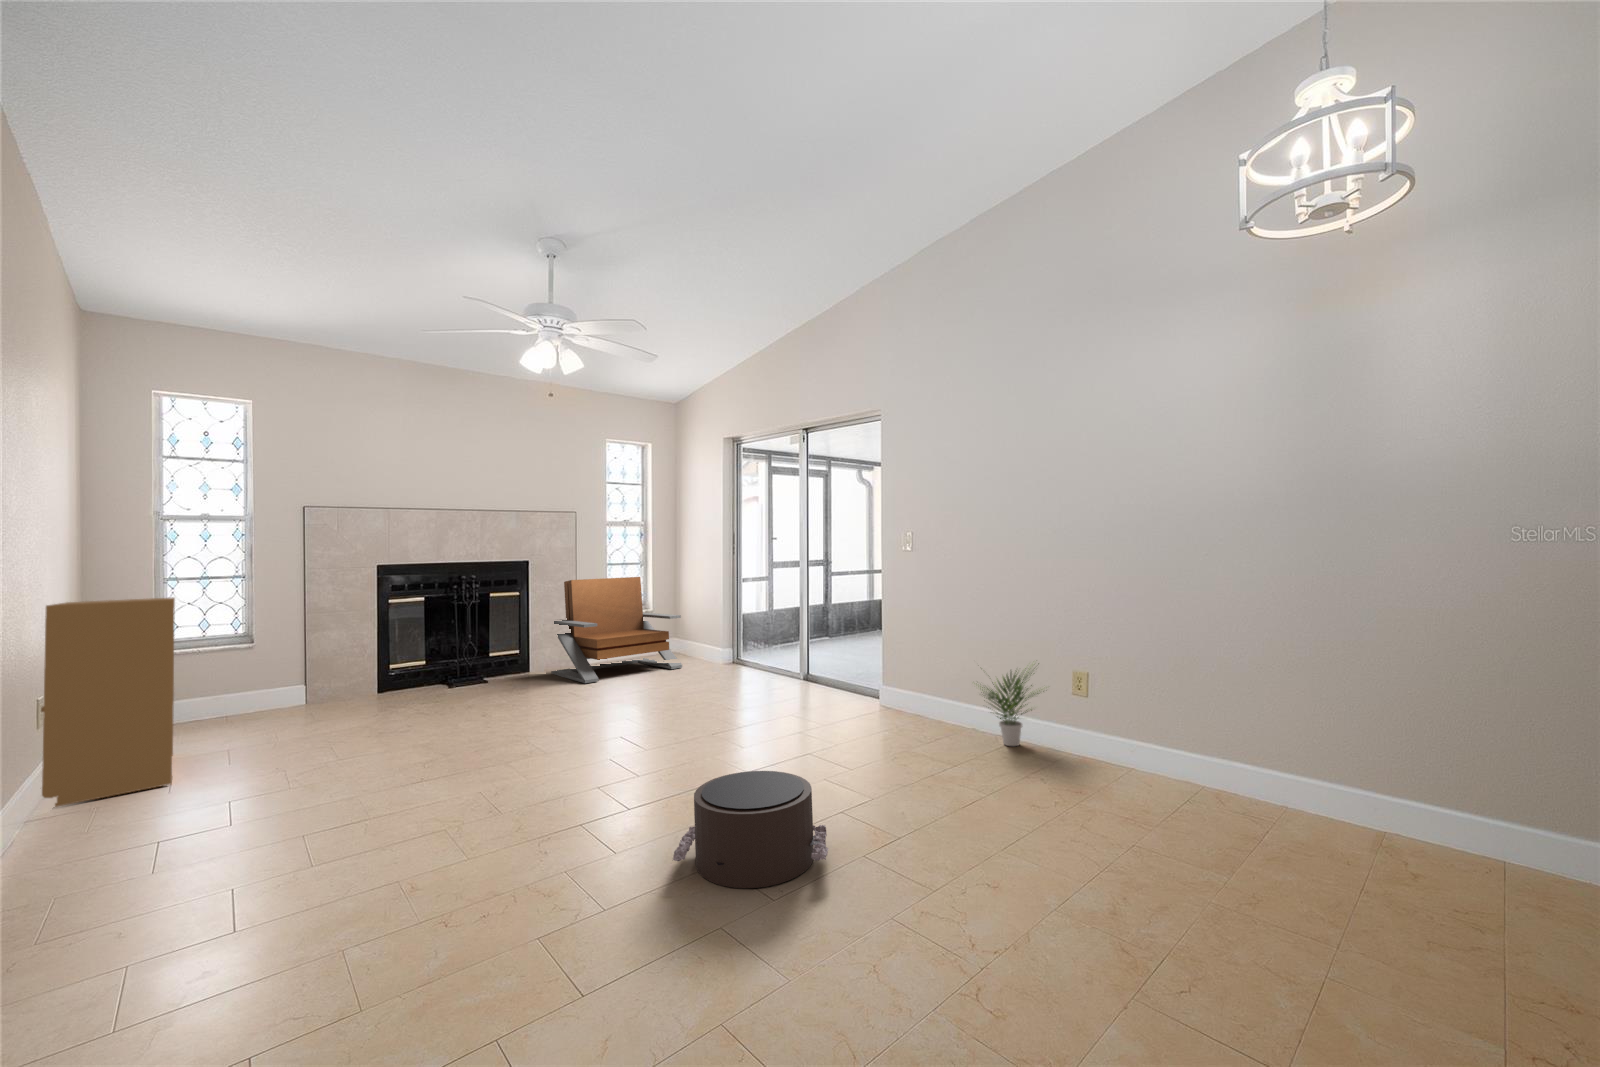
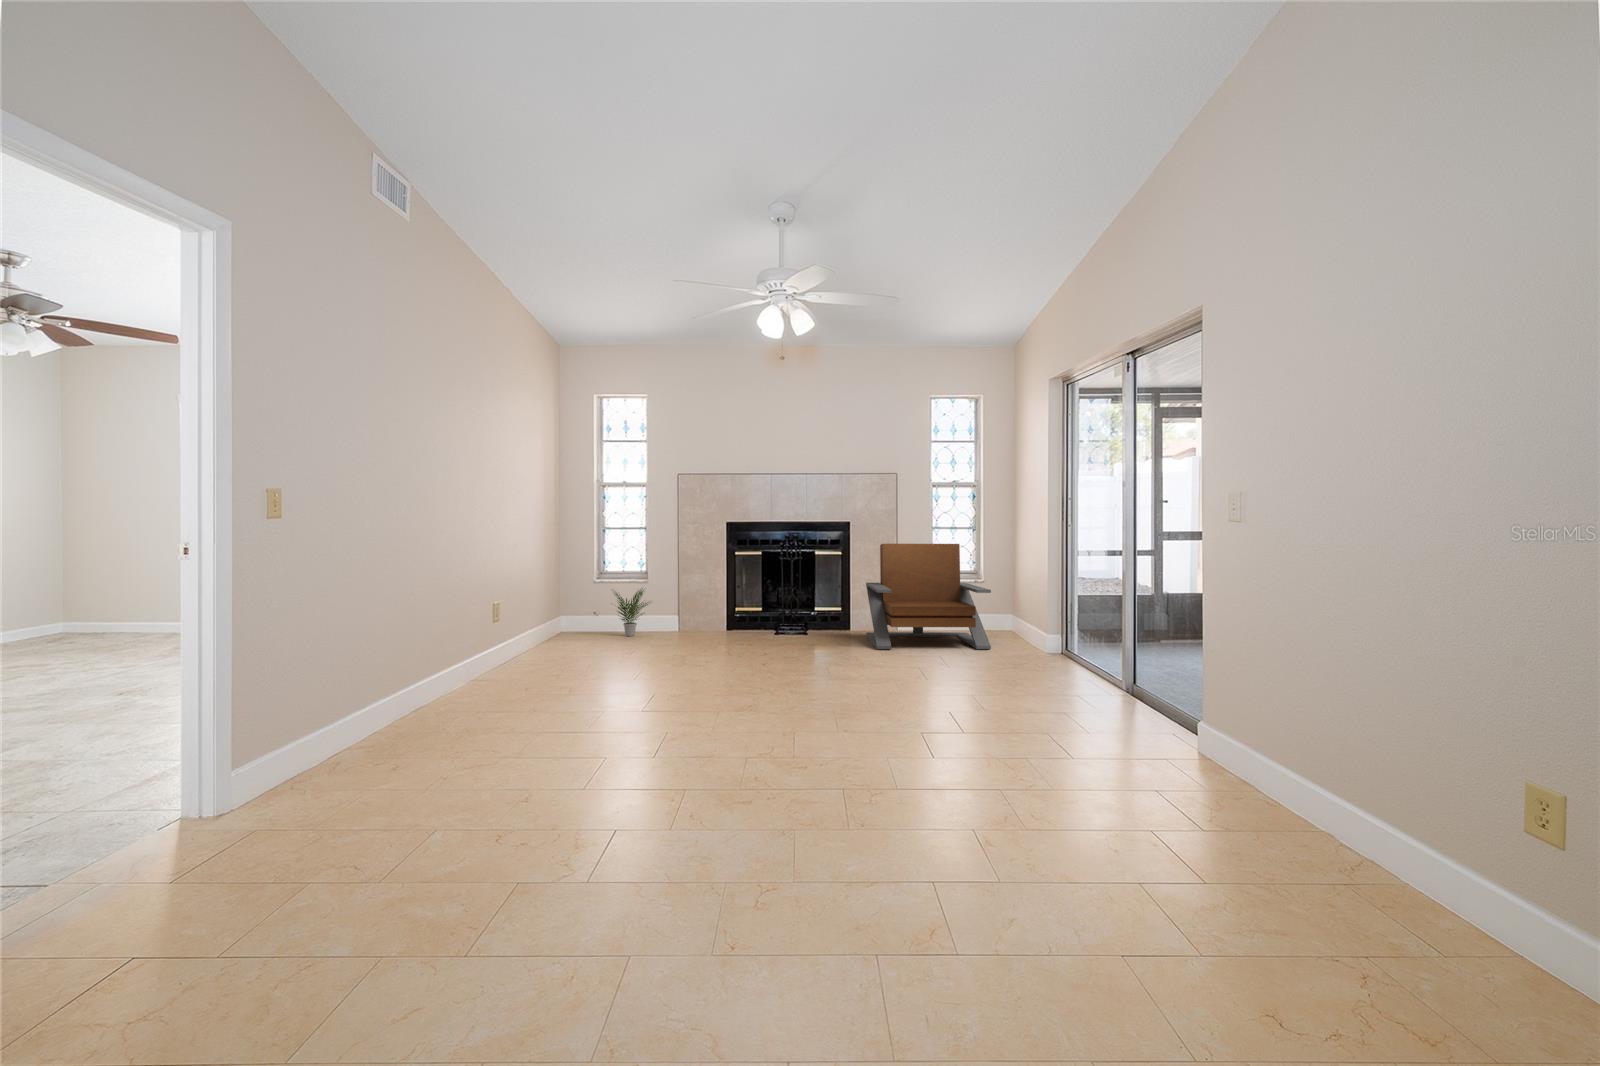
bookshelf: present [41,597,175,807] -> none [488,542,578,672]
potted plant: present [980,663,1044,746] -> present [614,589,650,636]
pouf: present [673,771,828,888] -> none [651,771,820,910]

